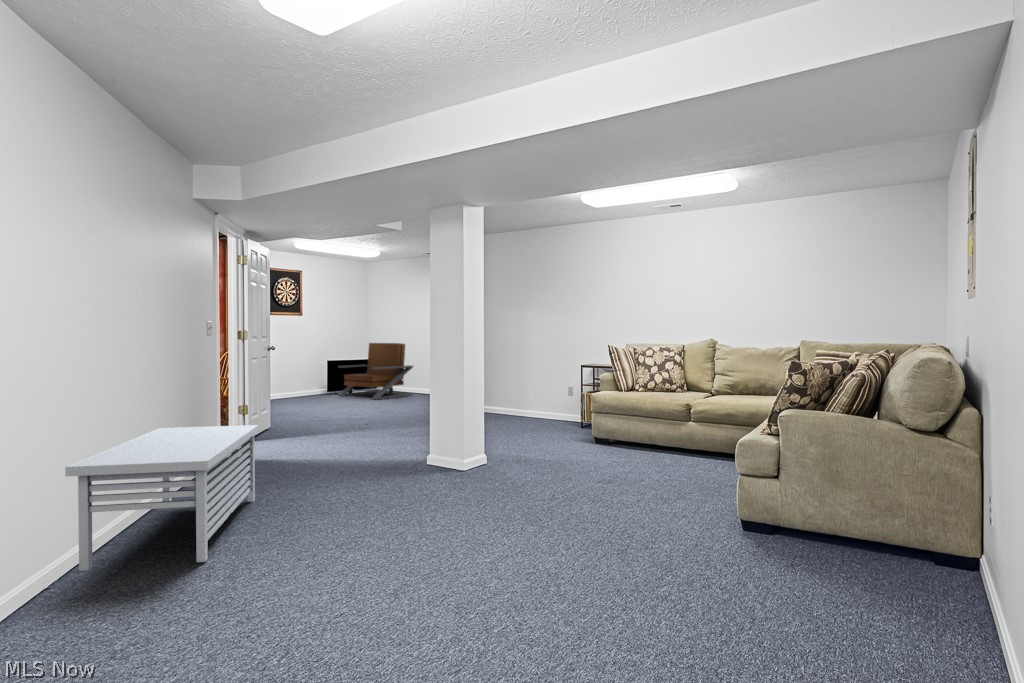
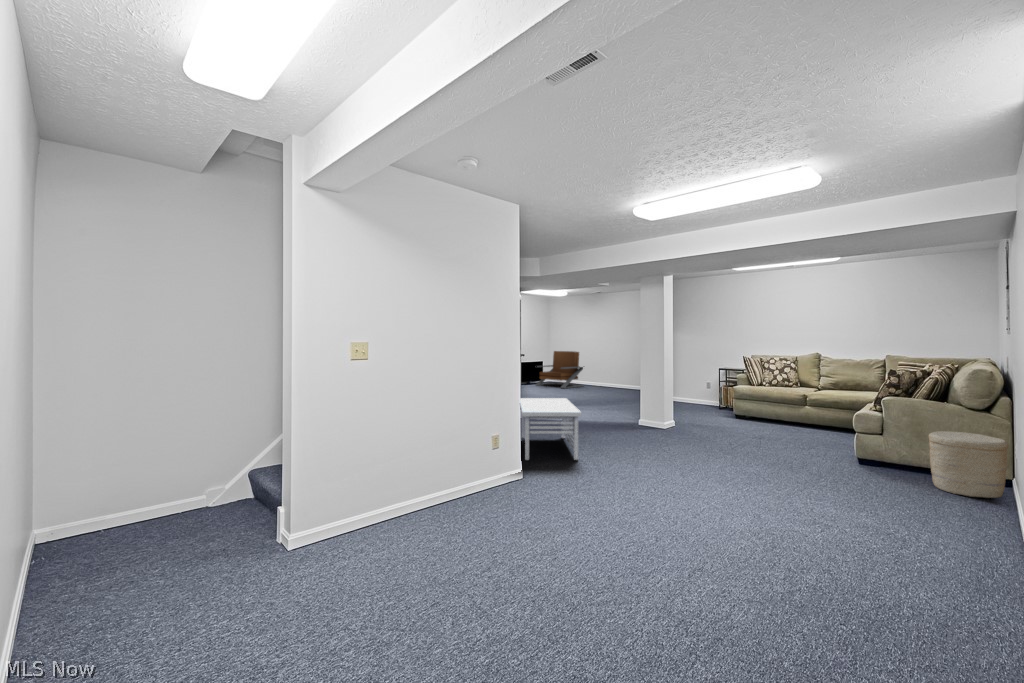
woven basket: none [848,474,979,608] -> present [929,431,1008,498]

